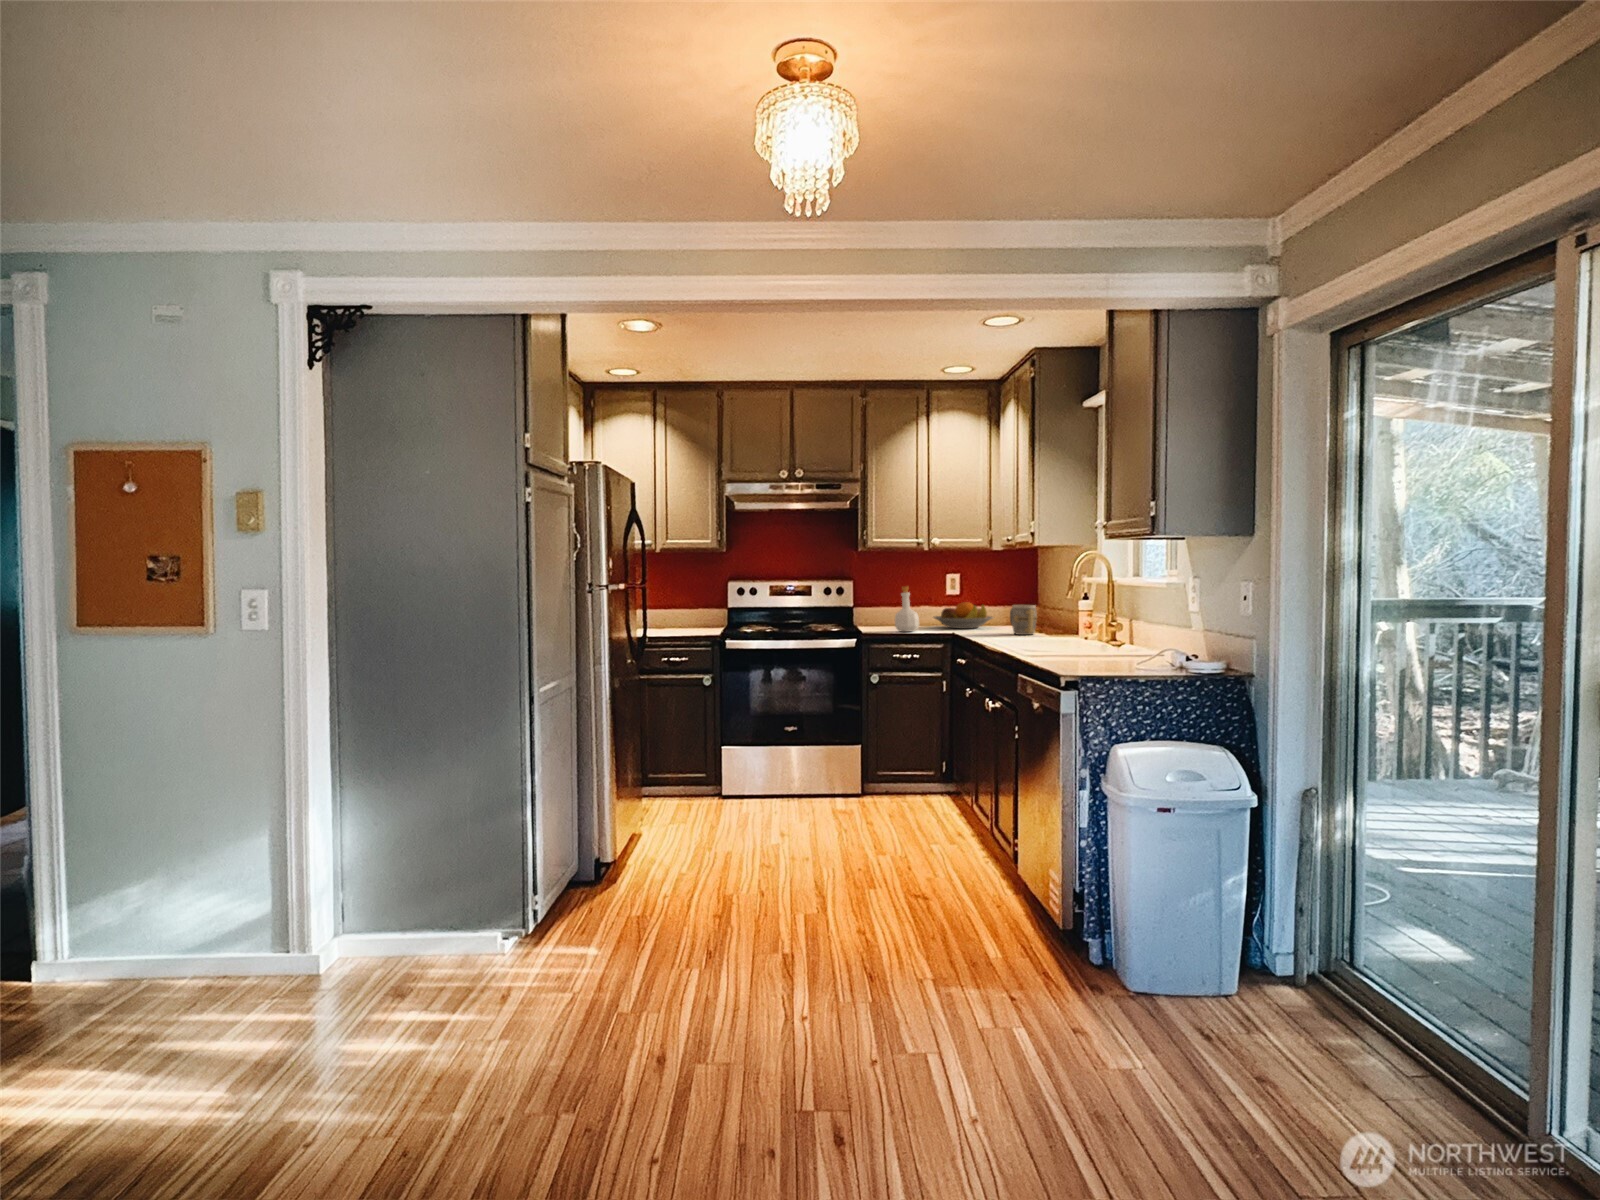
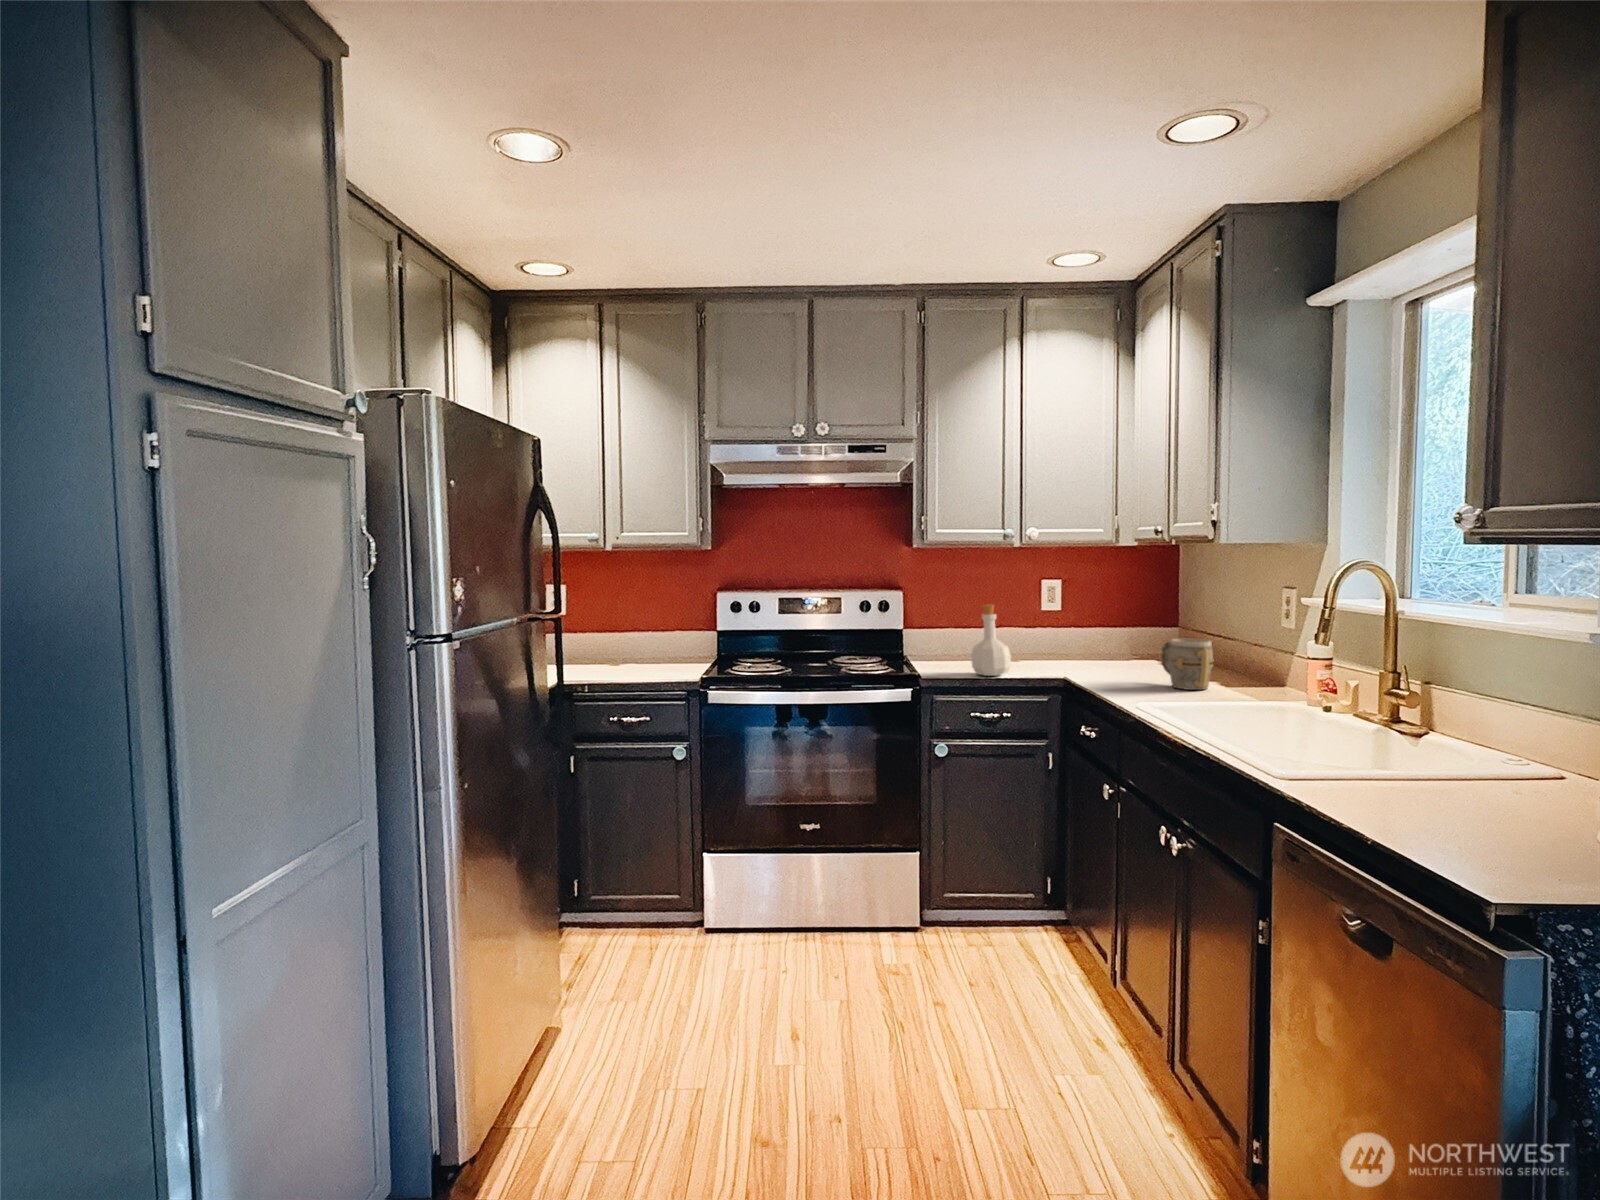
fruit bowl: present [934,602,993,629] -> none [1026,626,1123,668]

